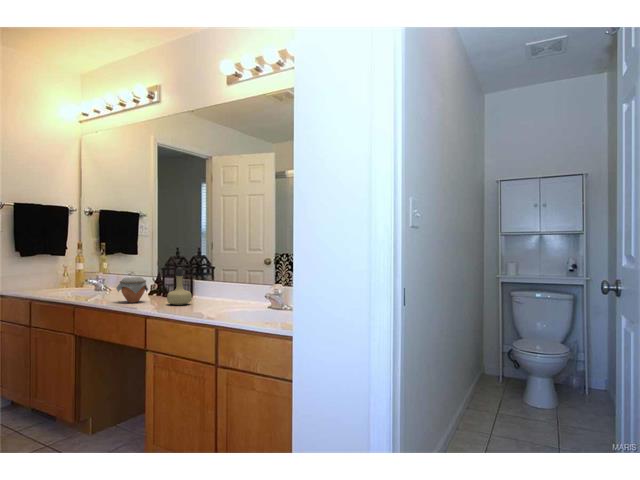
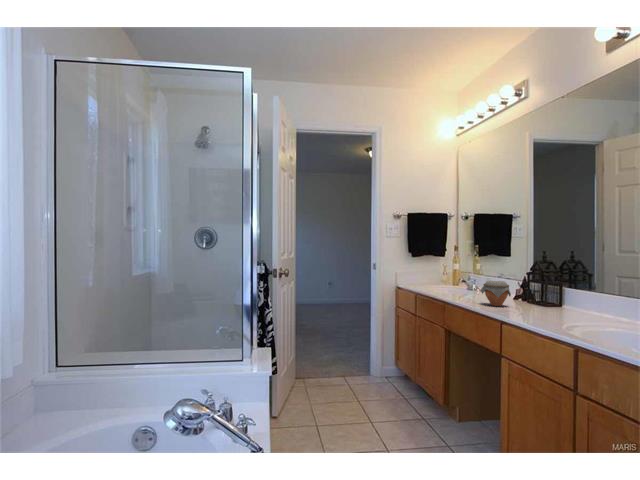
perfume bottle: present [167,267,192,305] -> none [529,274,558,315]

